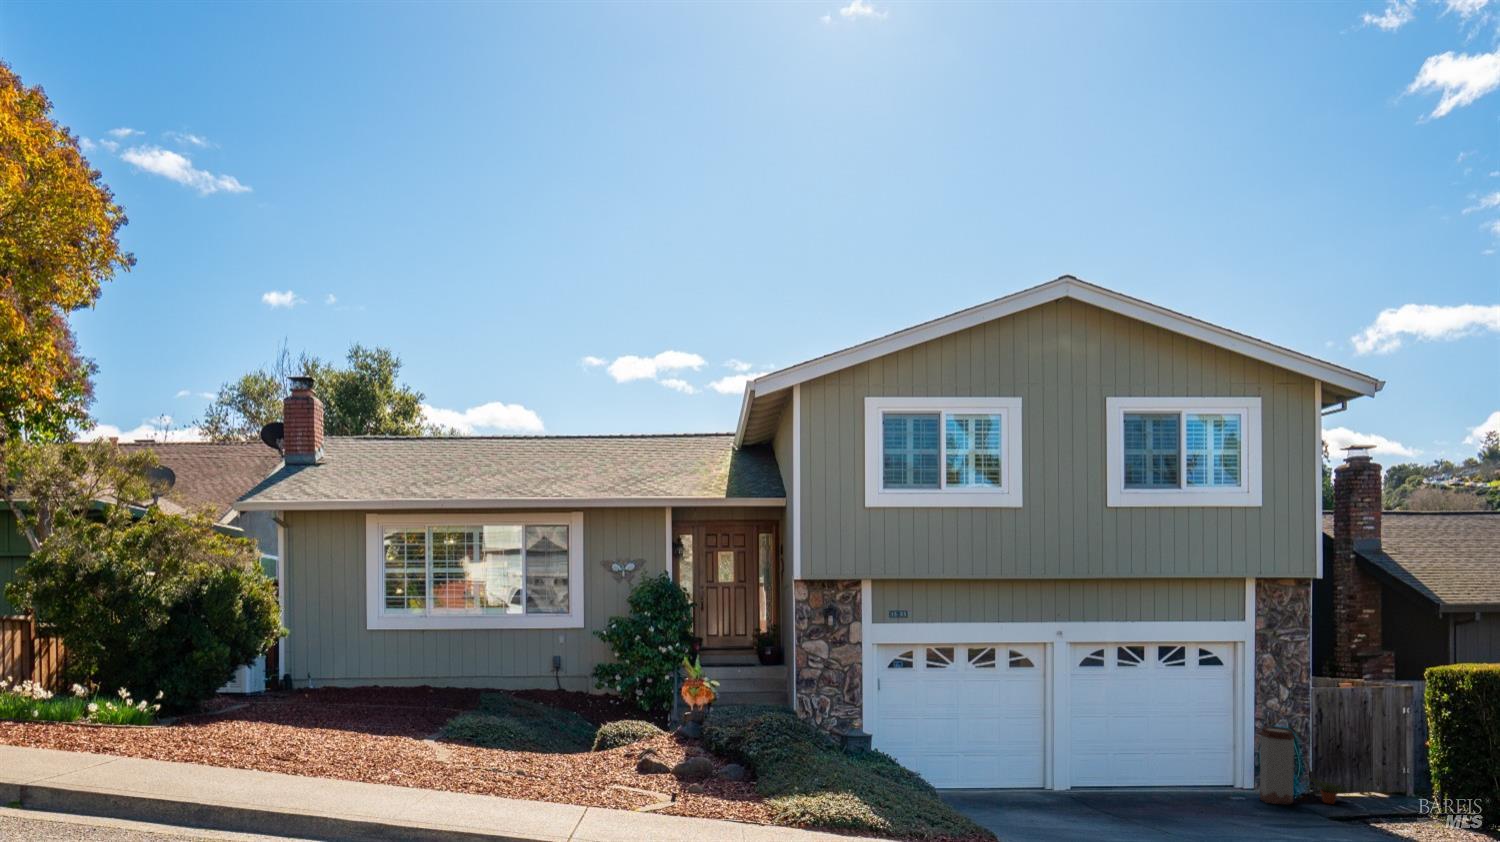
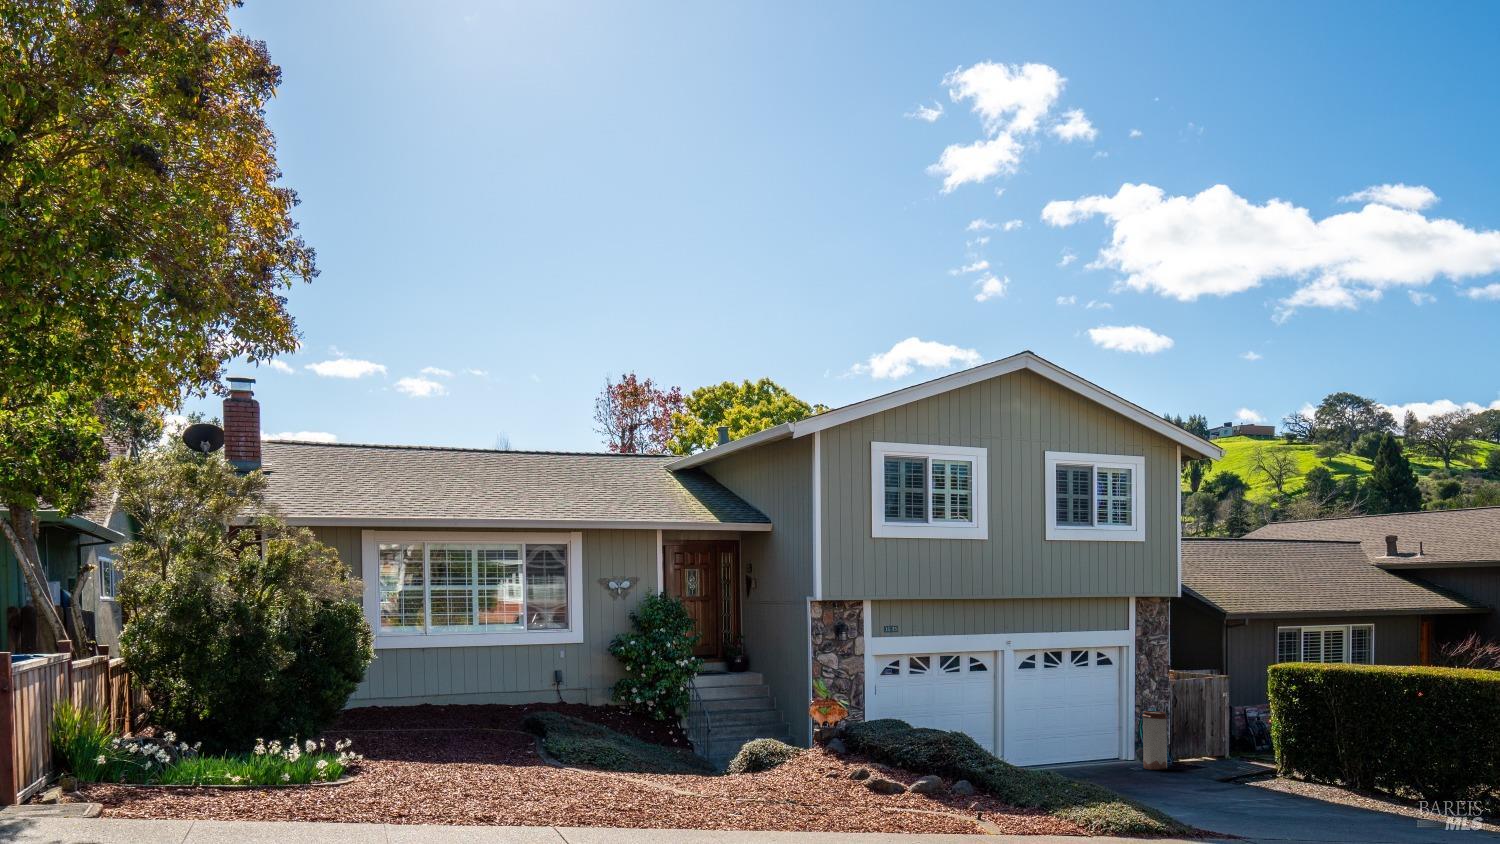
potted plant: present [1308,779,1347,804] -> none [1170,748,1204,768]

